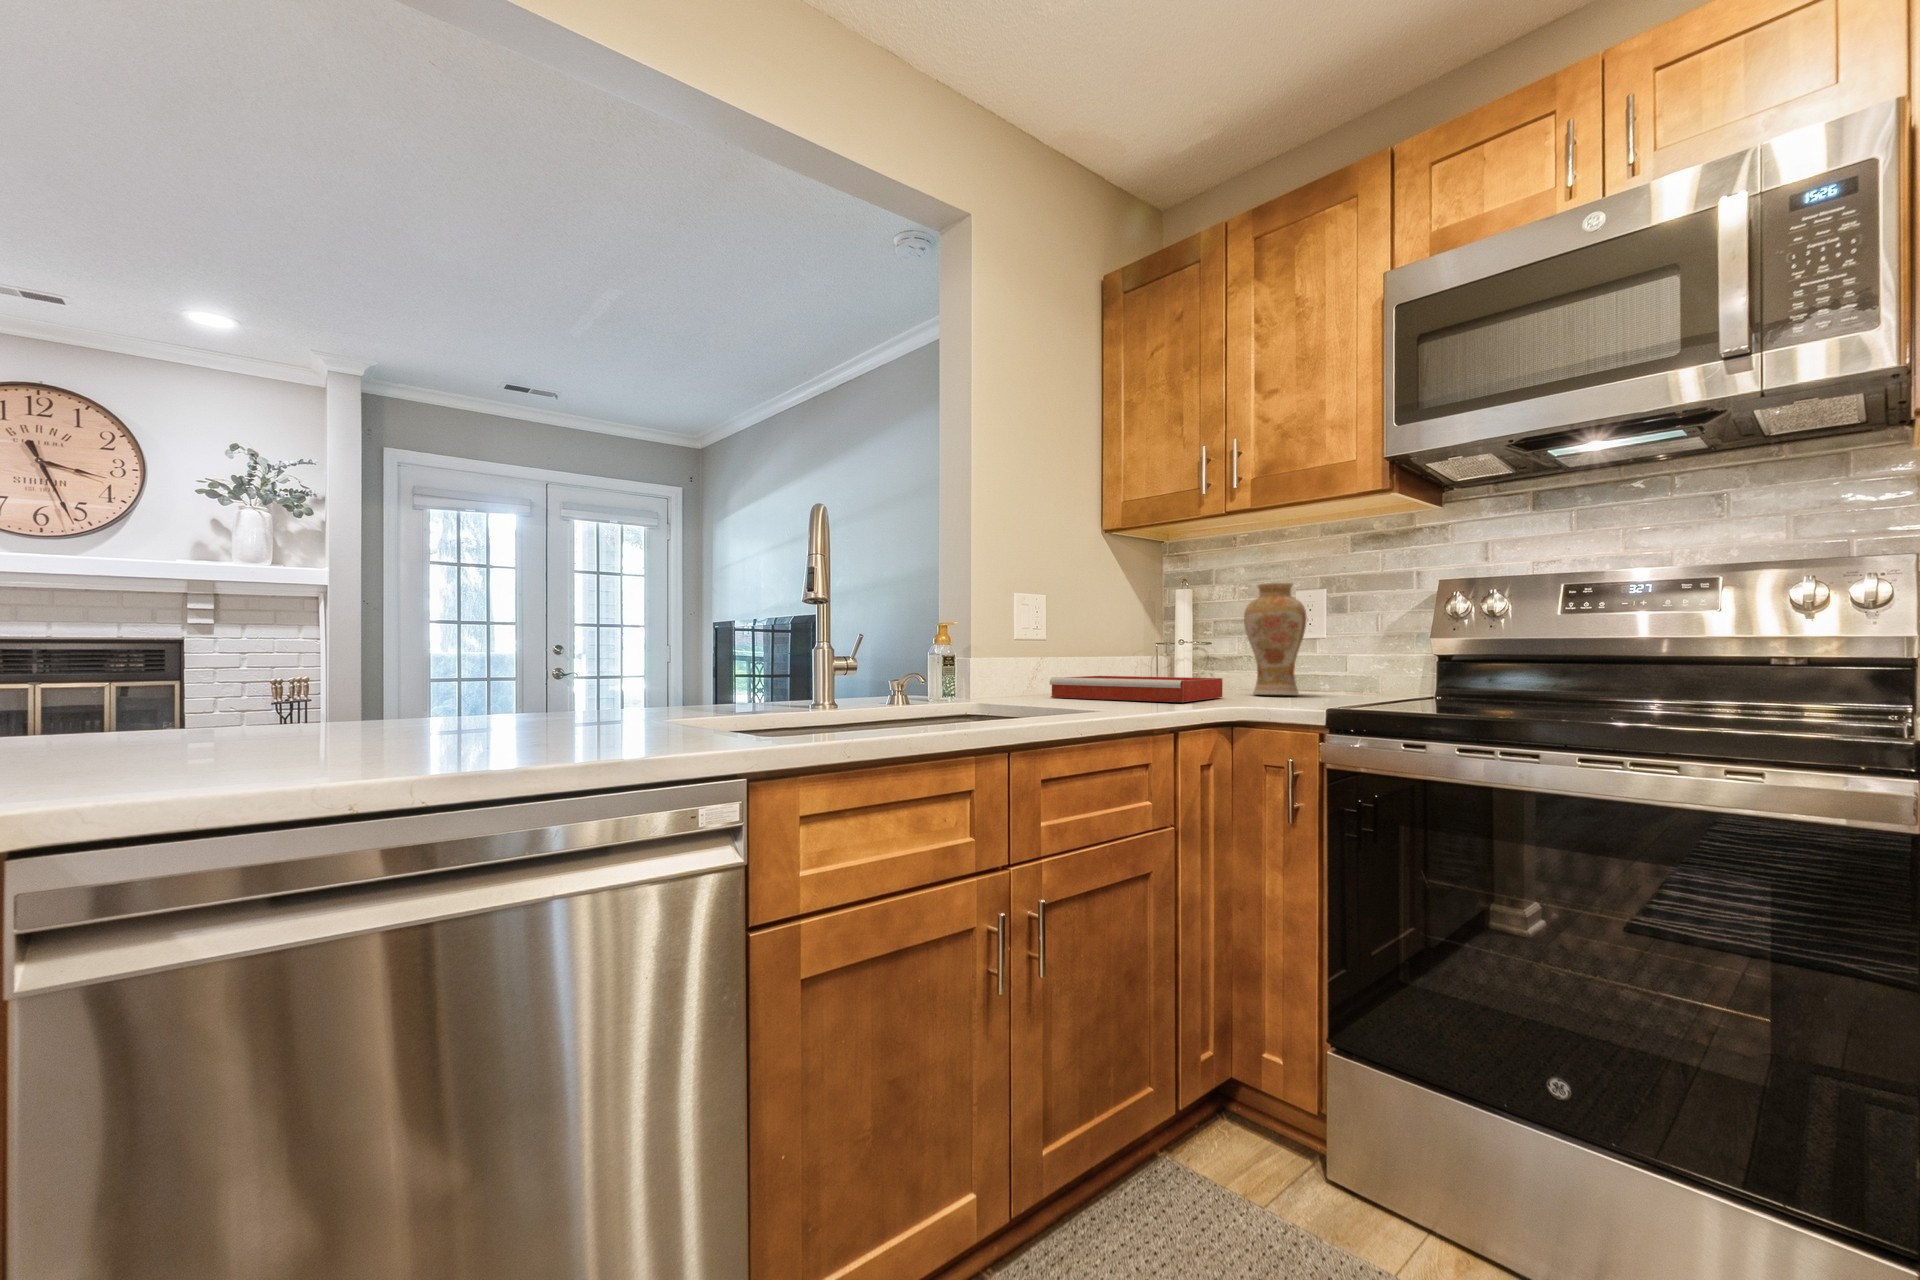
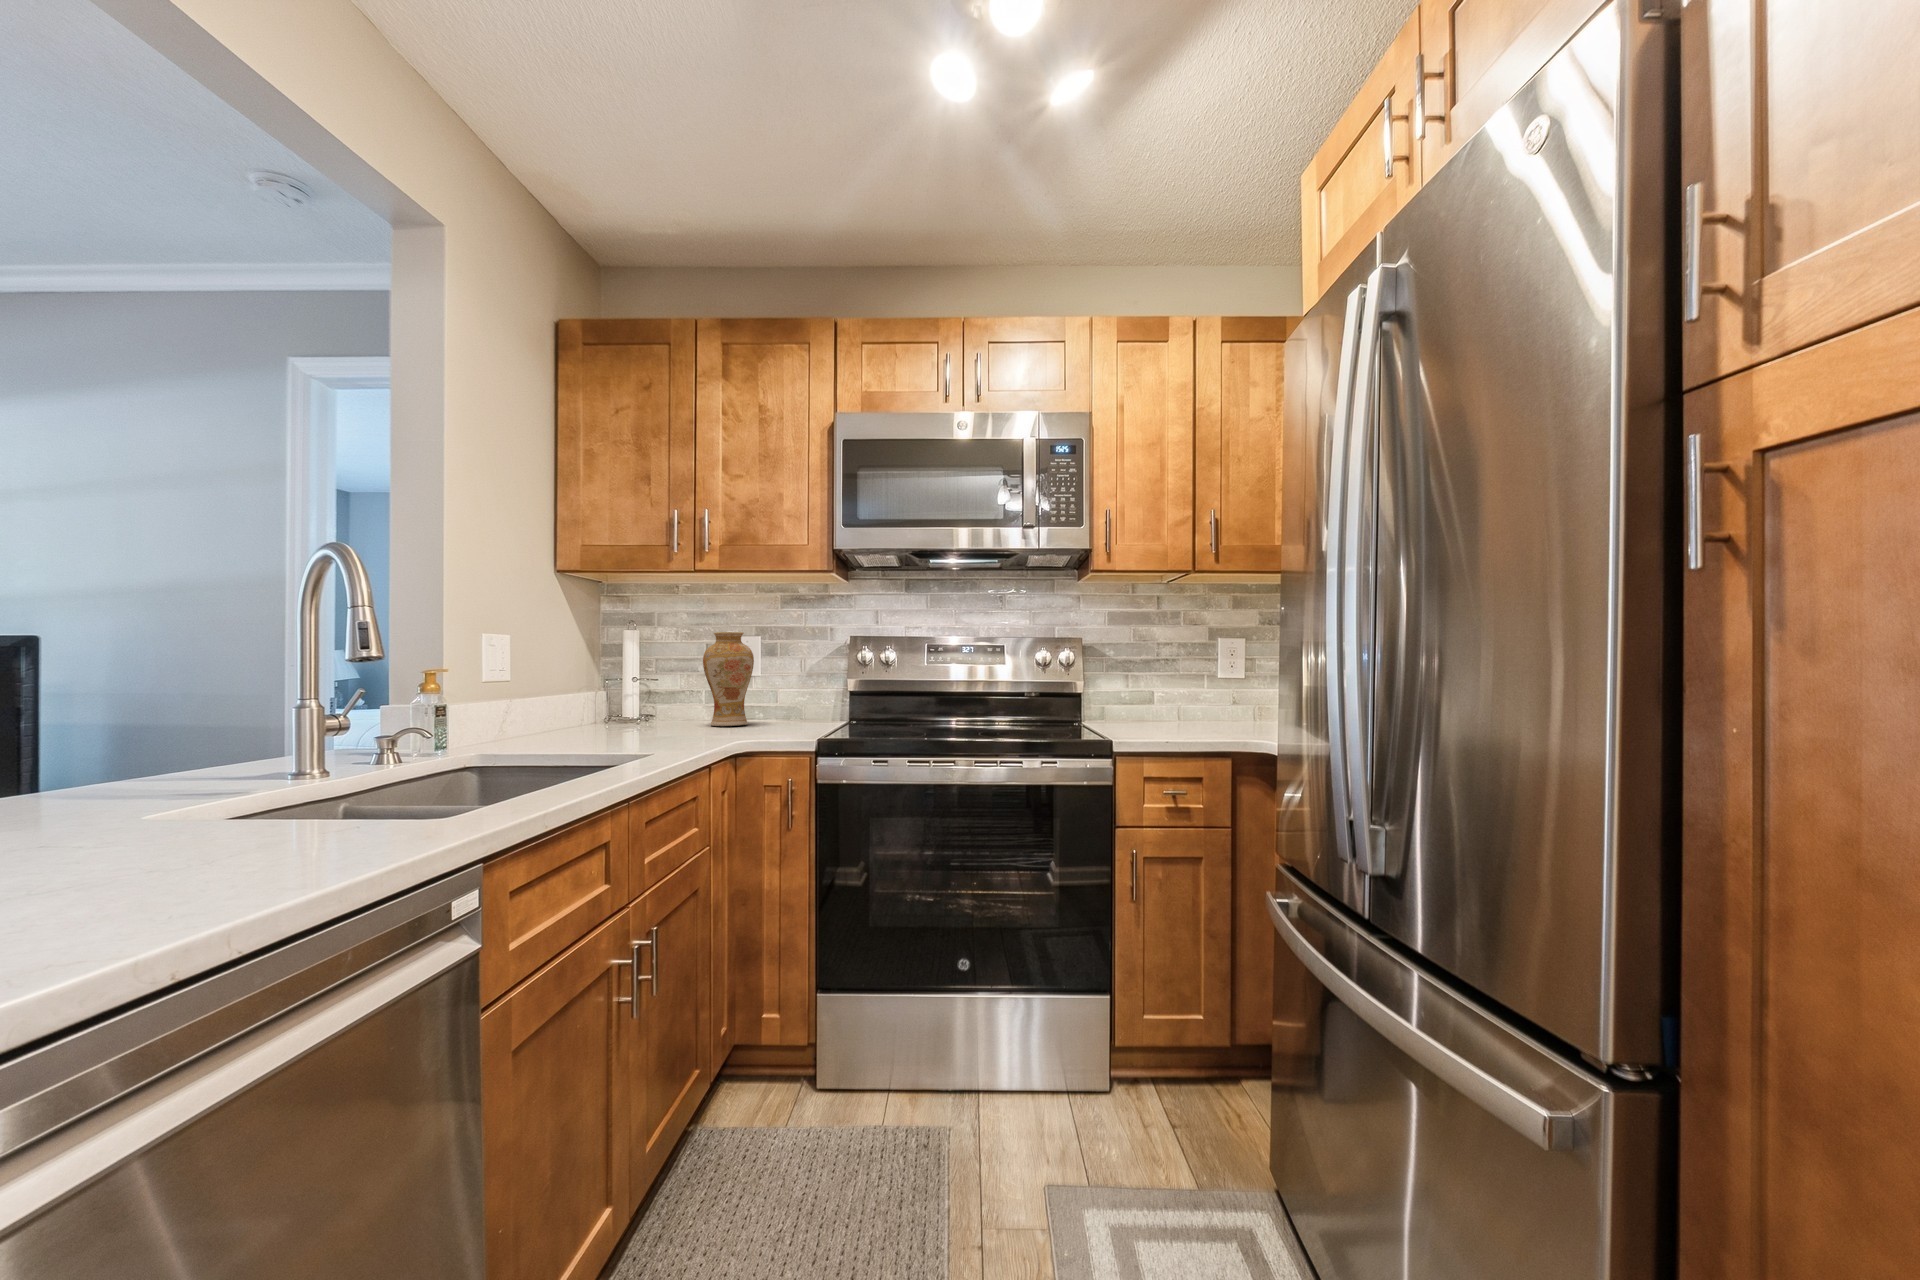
tray: present [1050,676,1223,702] -> none [554,715,701,745]

